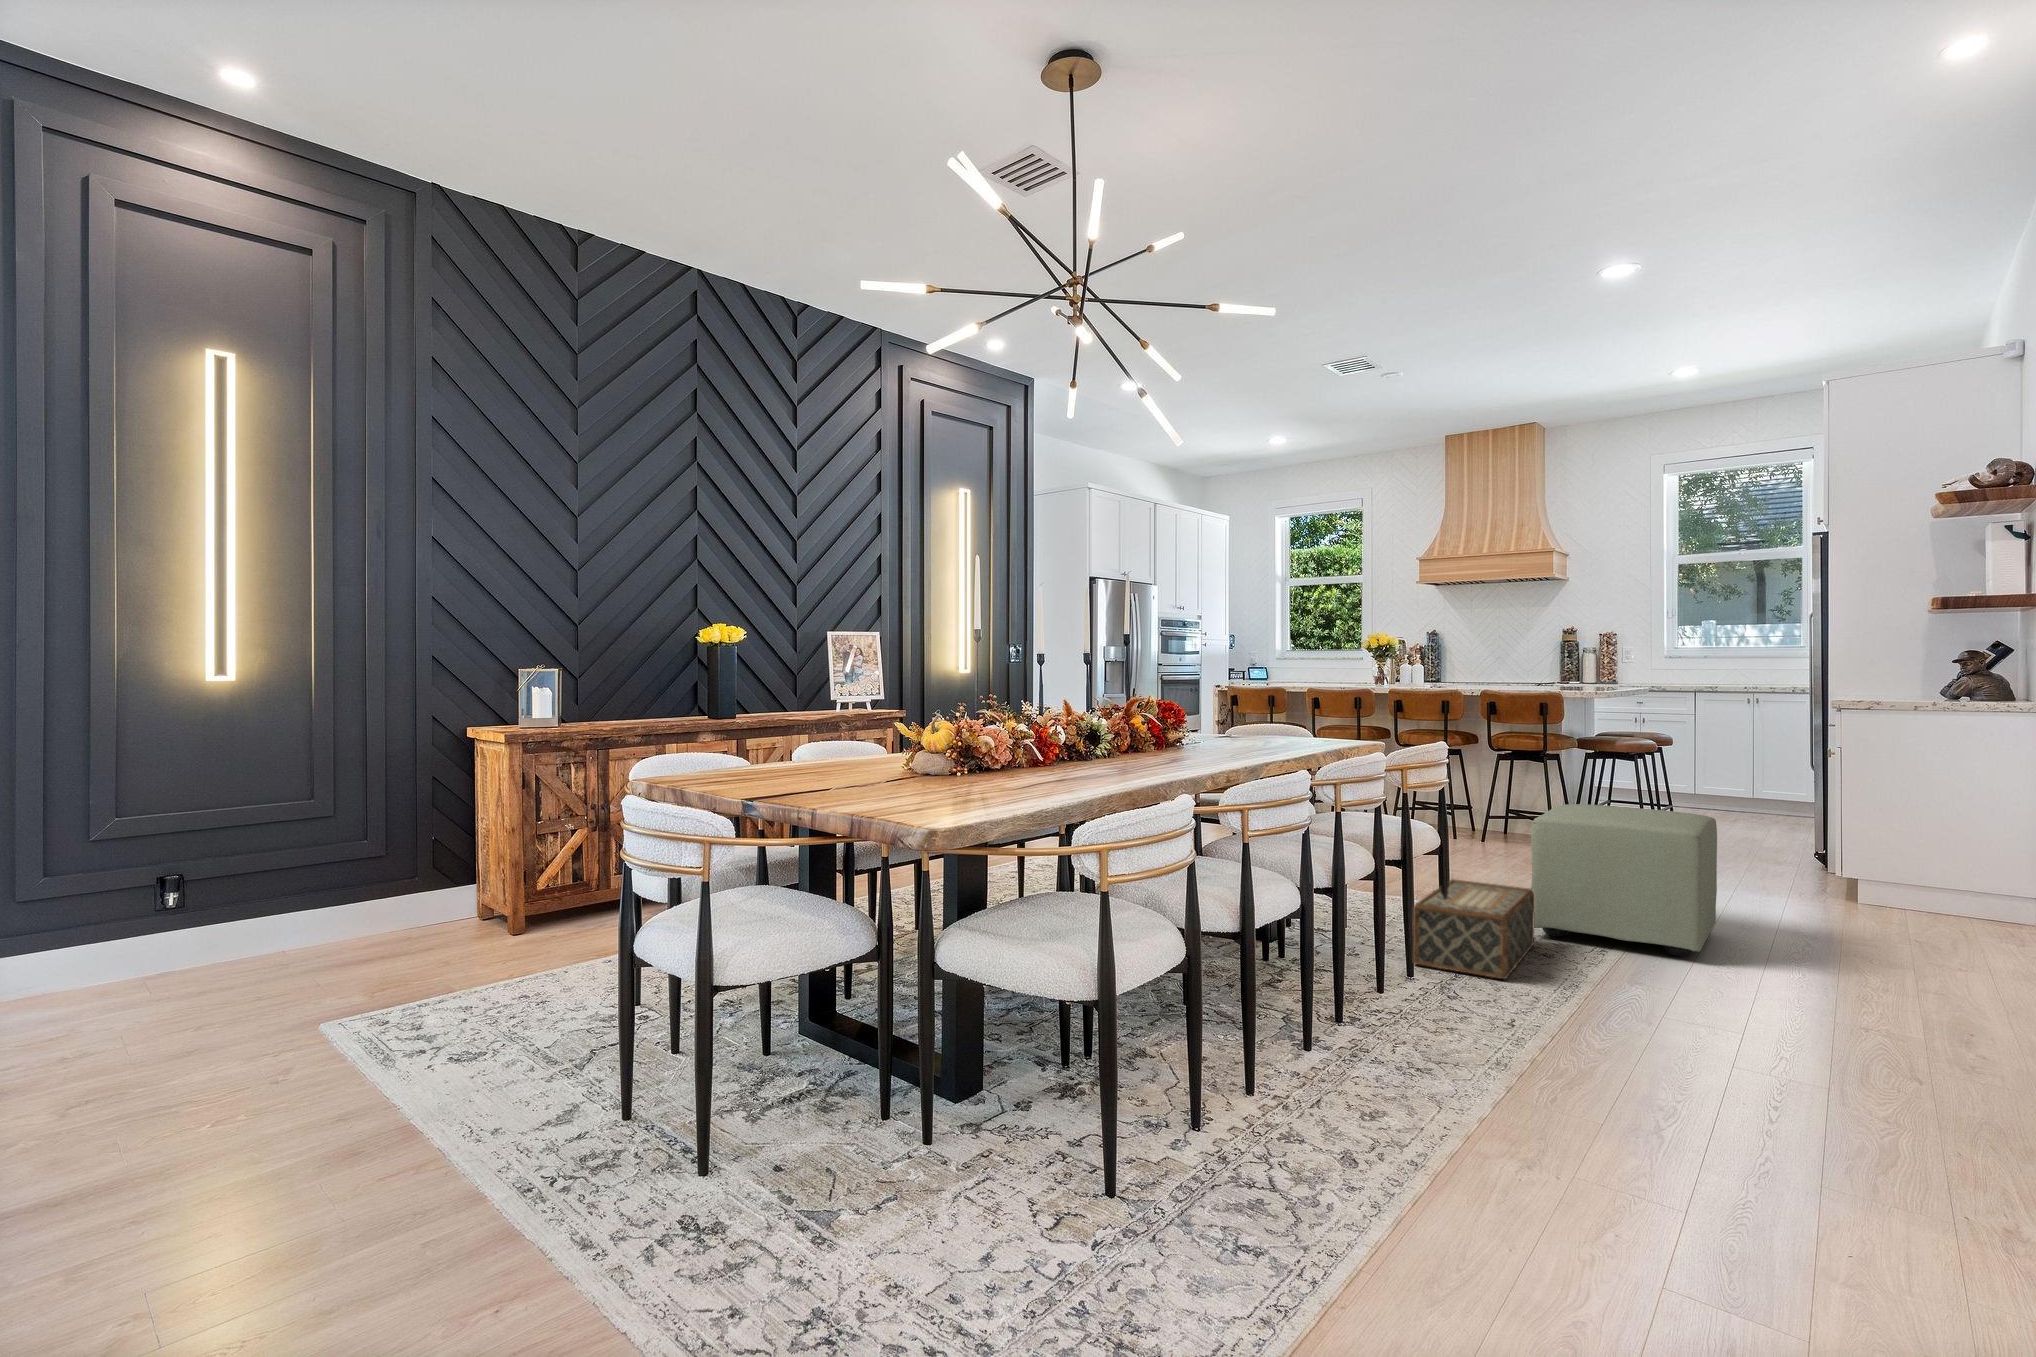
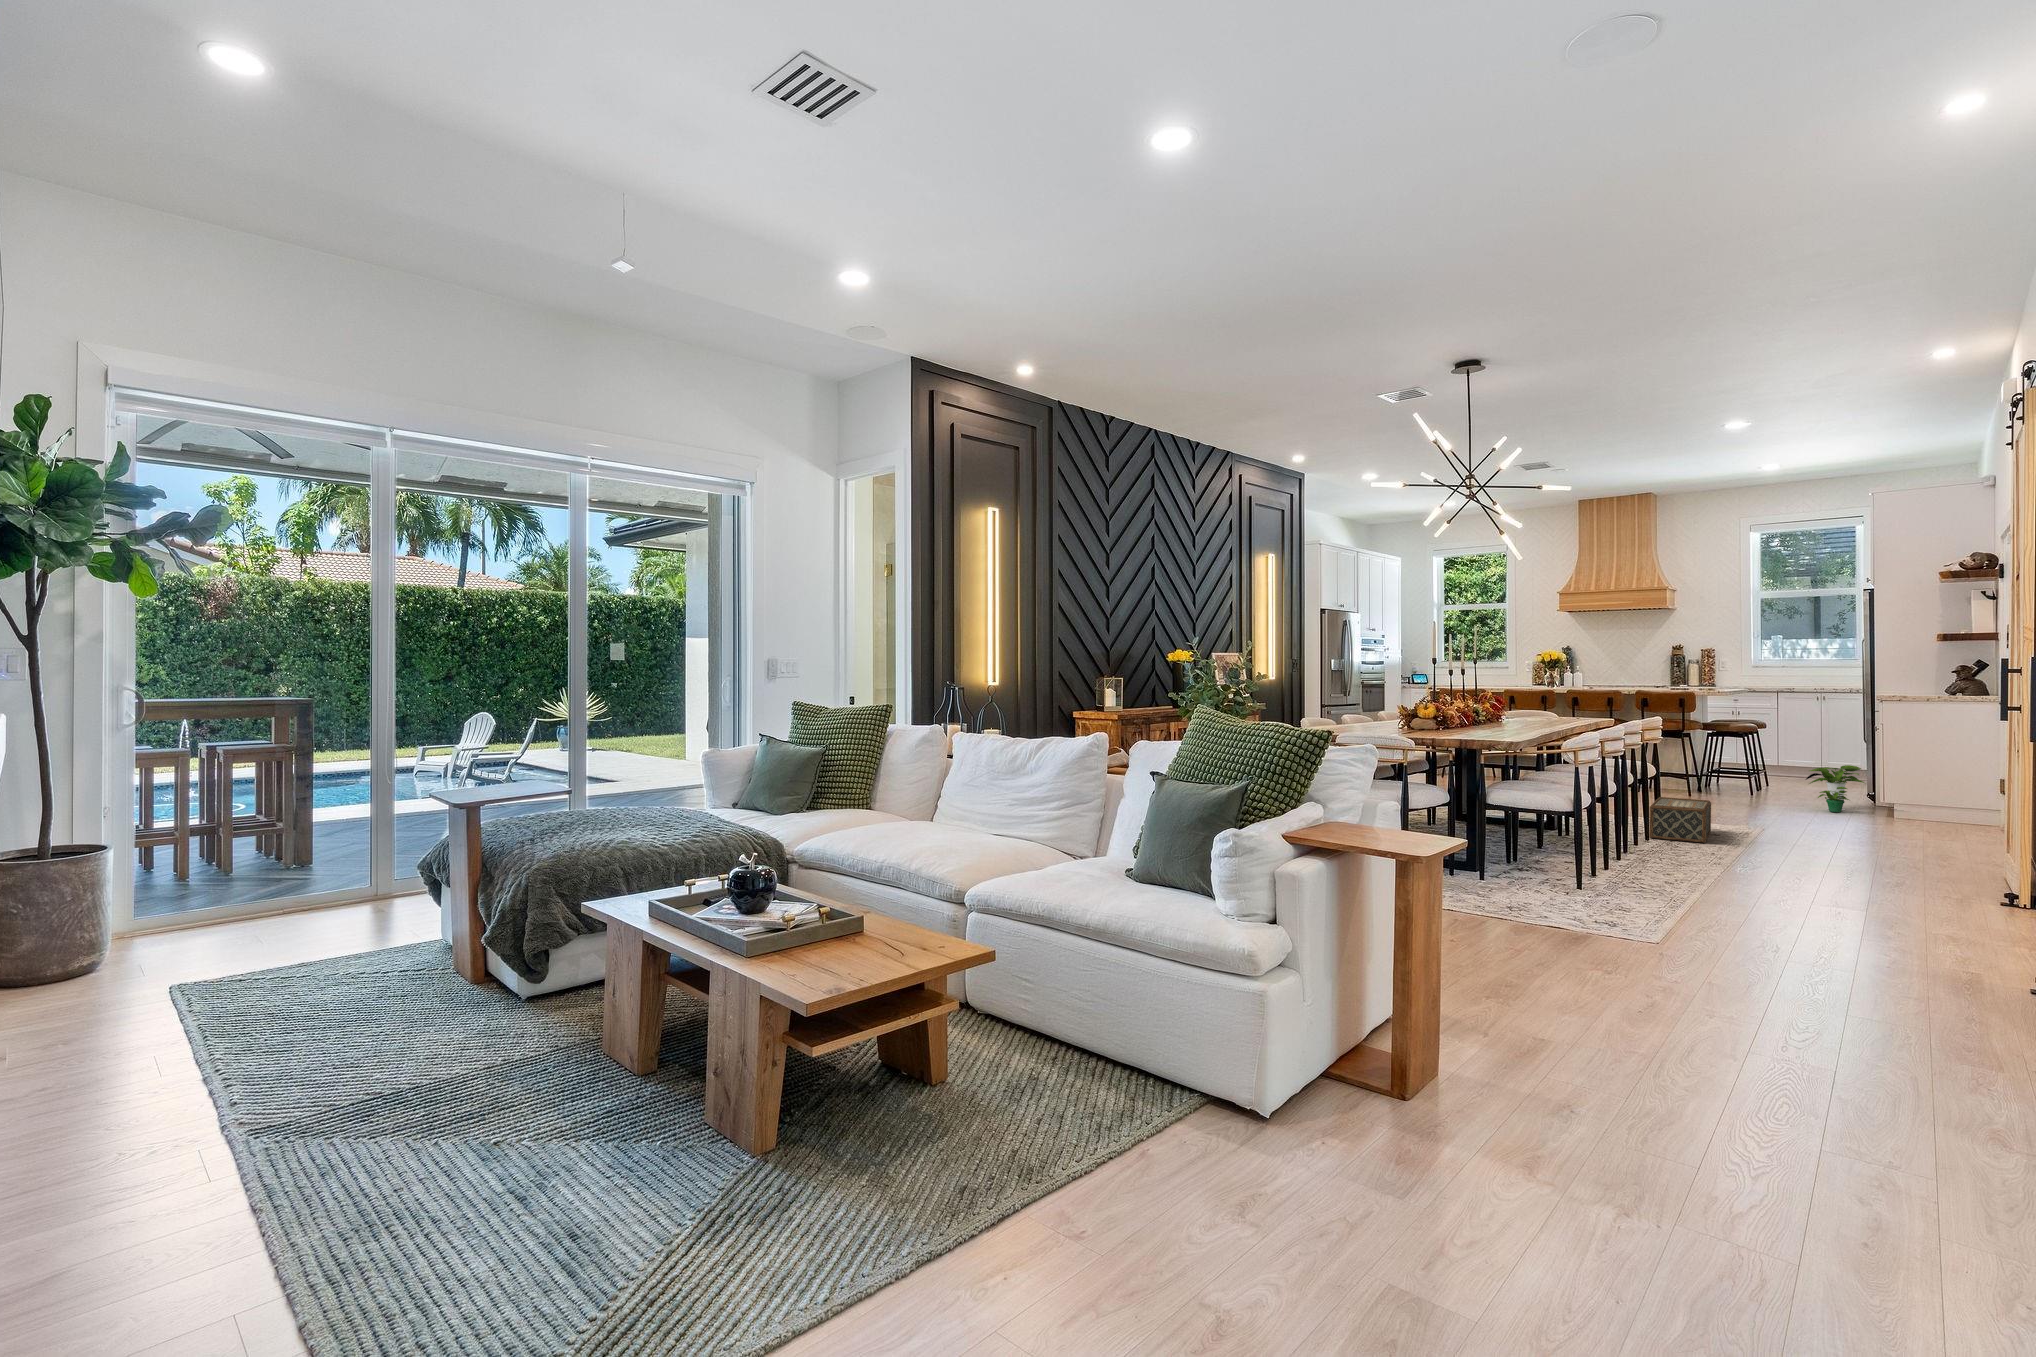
ottoman: present [1531,804,1717,956] -> none [1706,757,1813,835]
potted plant: none [1717,814,1813,893] -> present [1806,765,1864,812]

